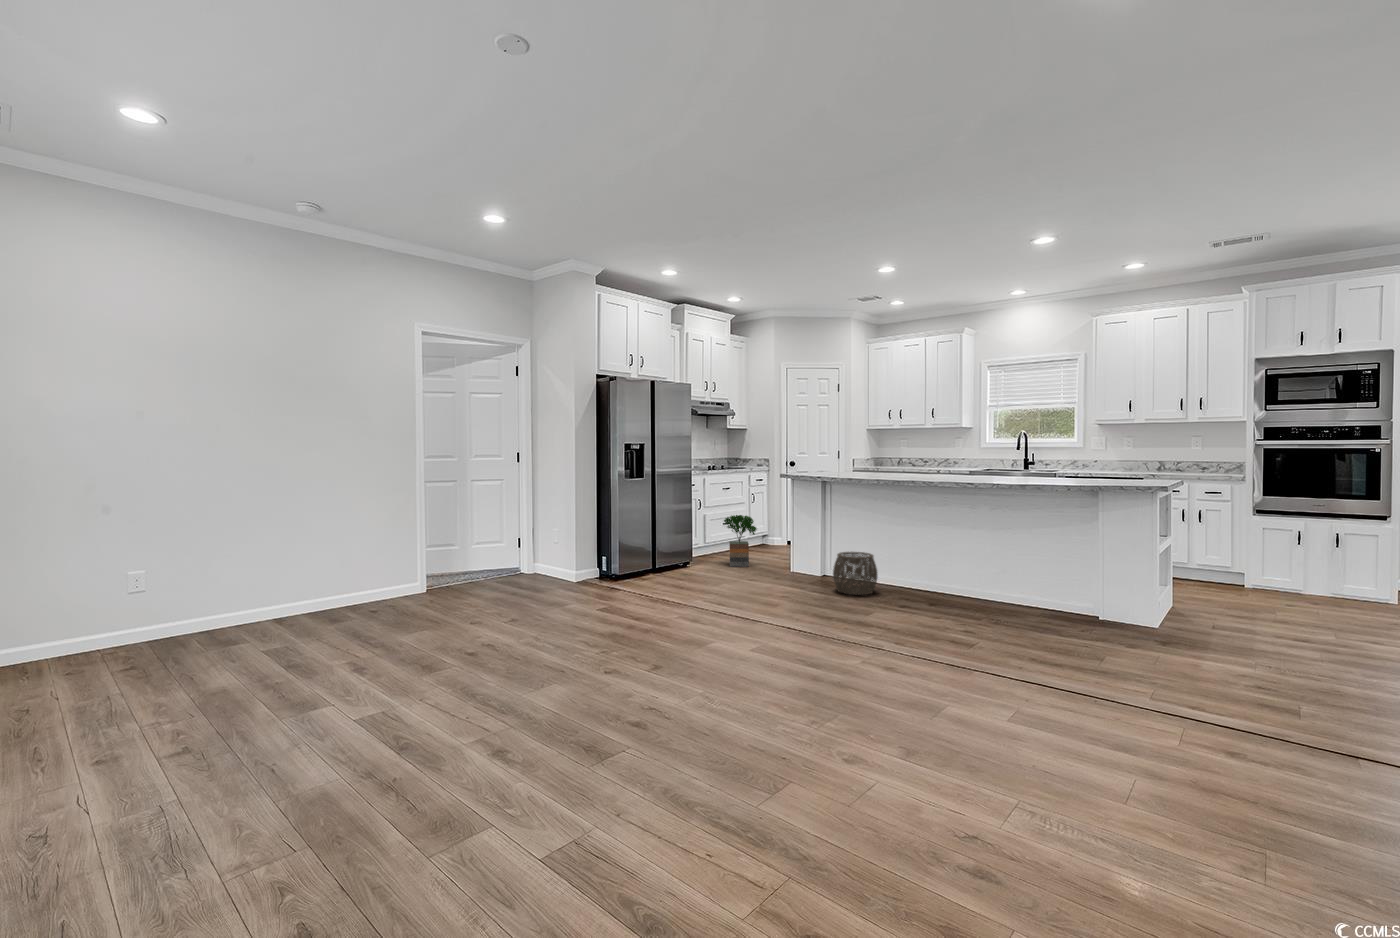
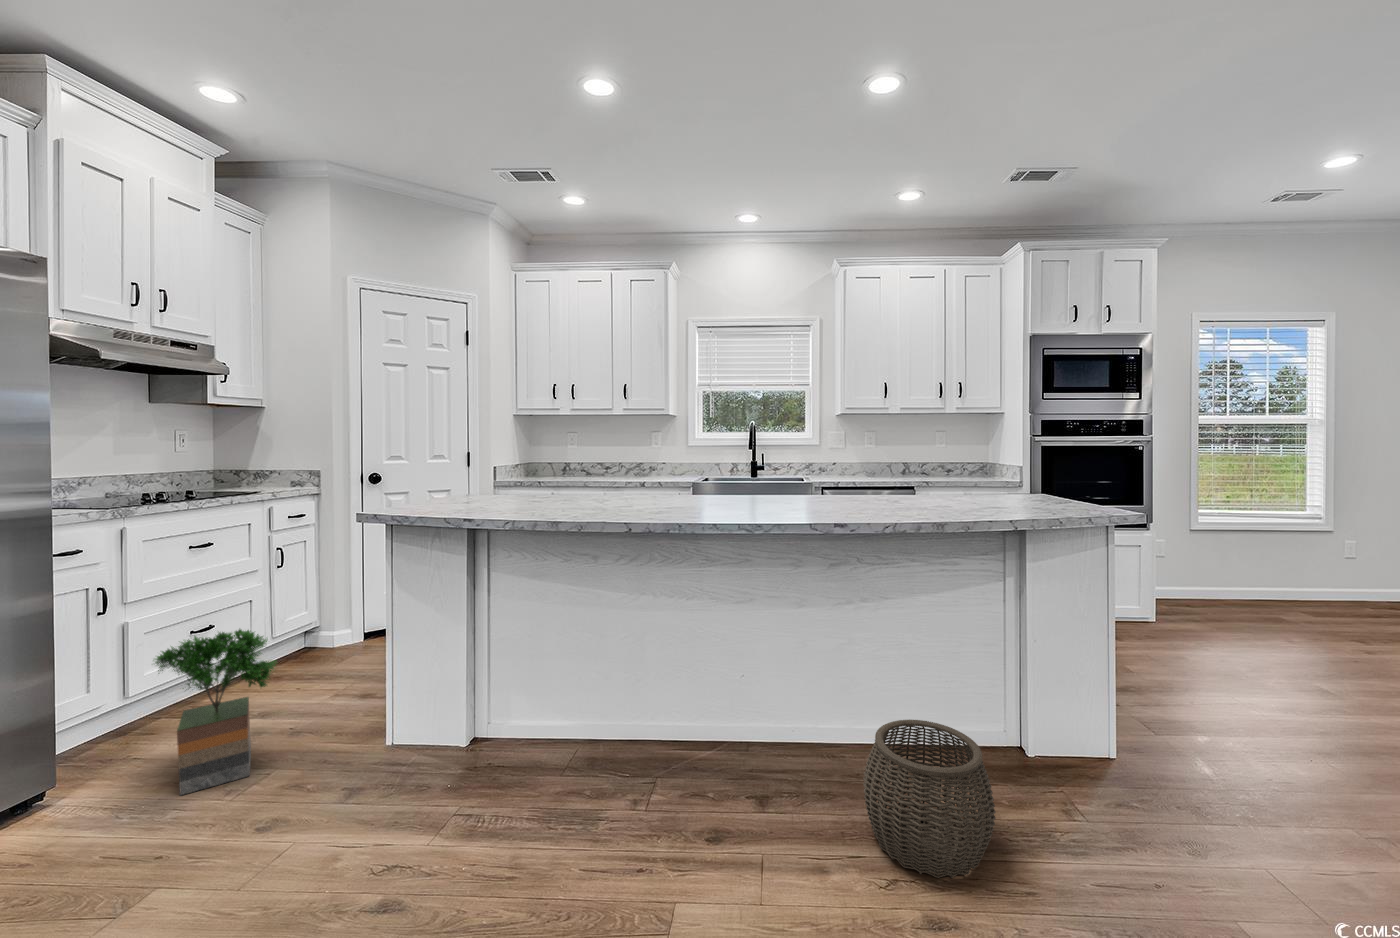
woven basket: present [833,552,878,595] -> present [863,720,996,878]

